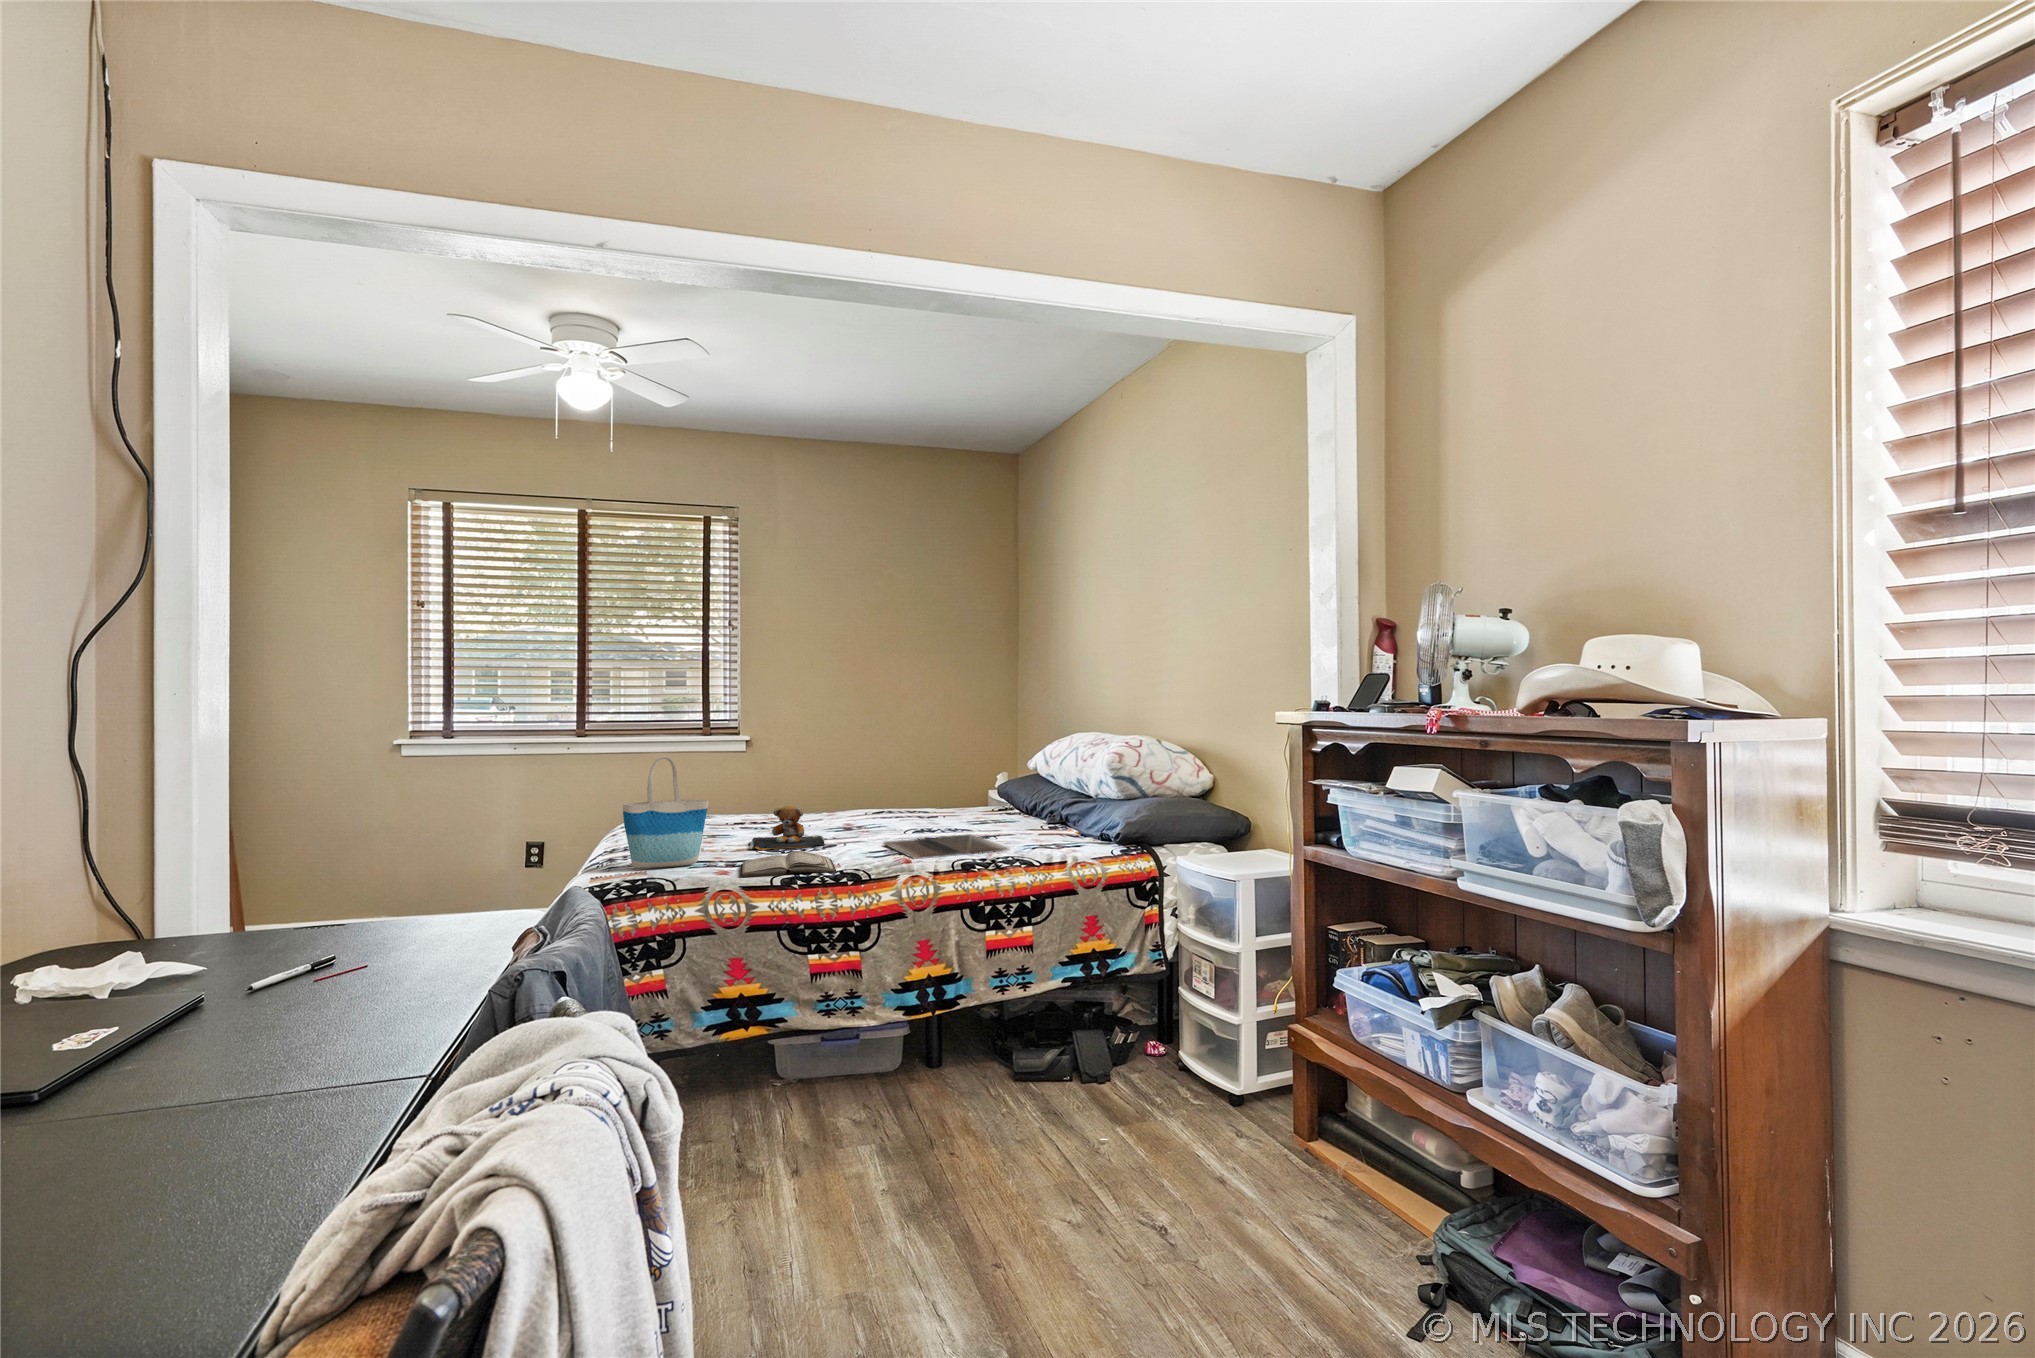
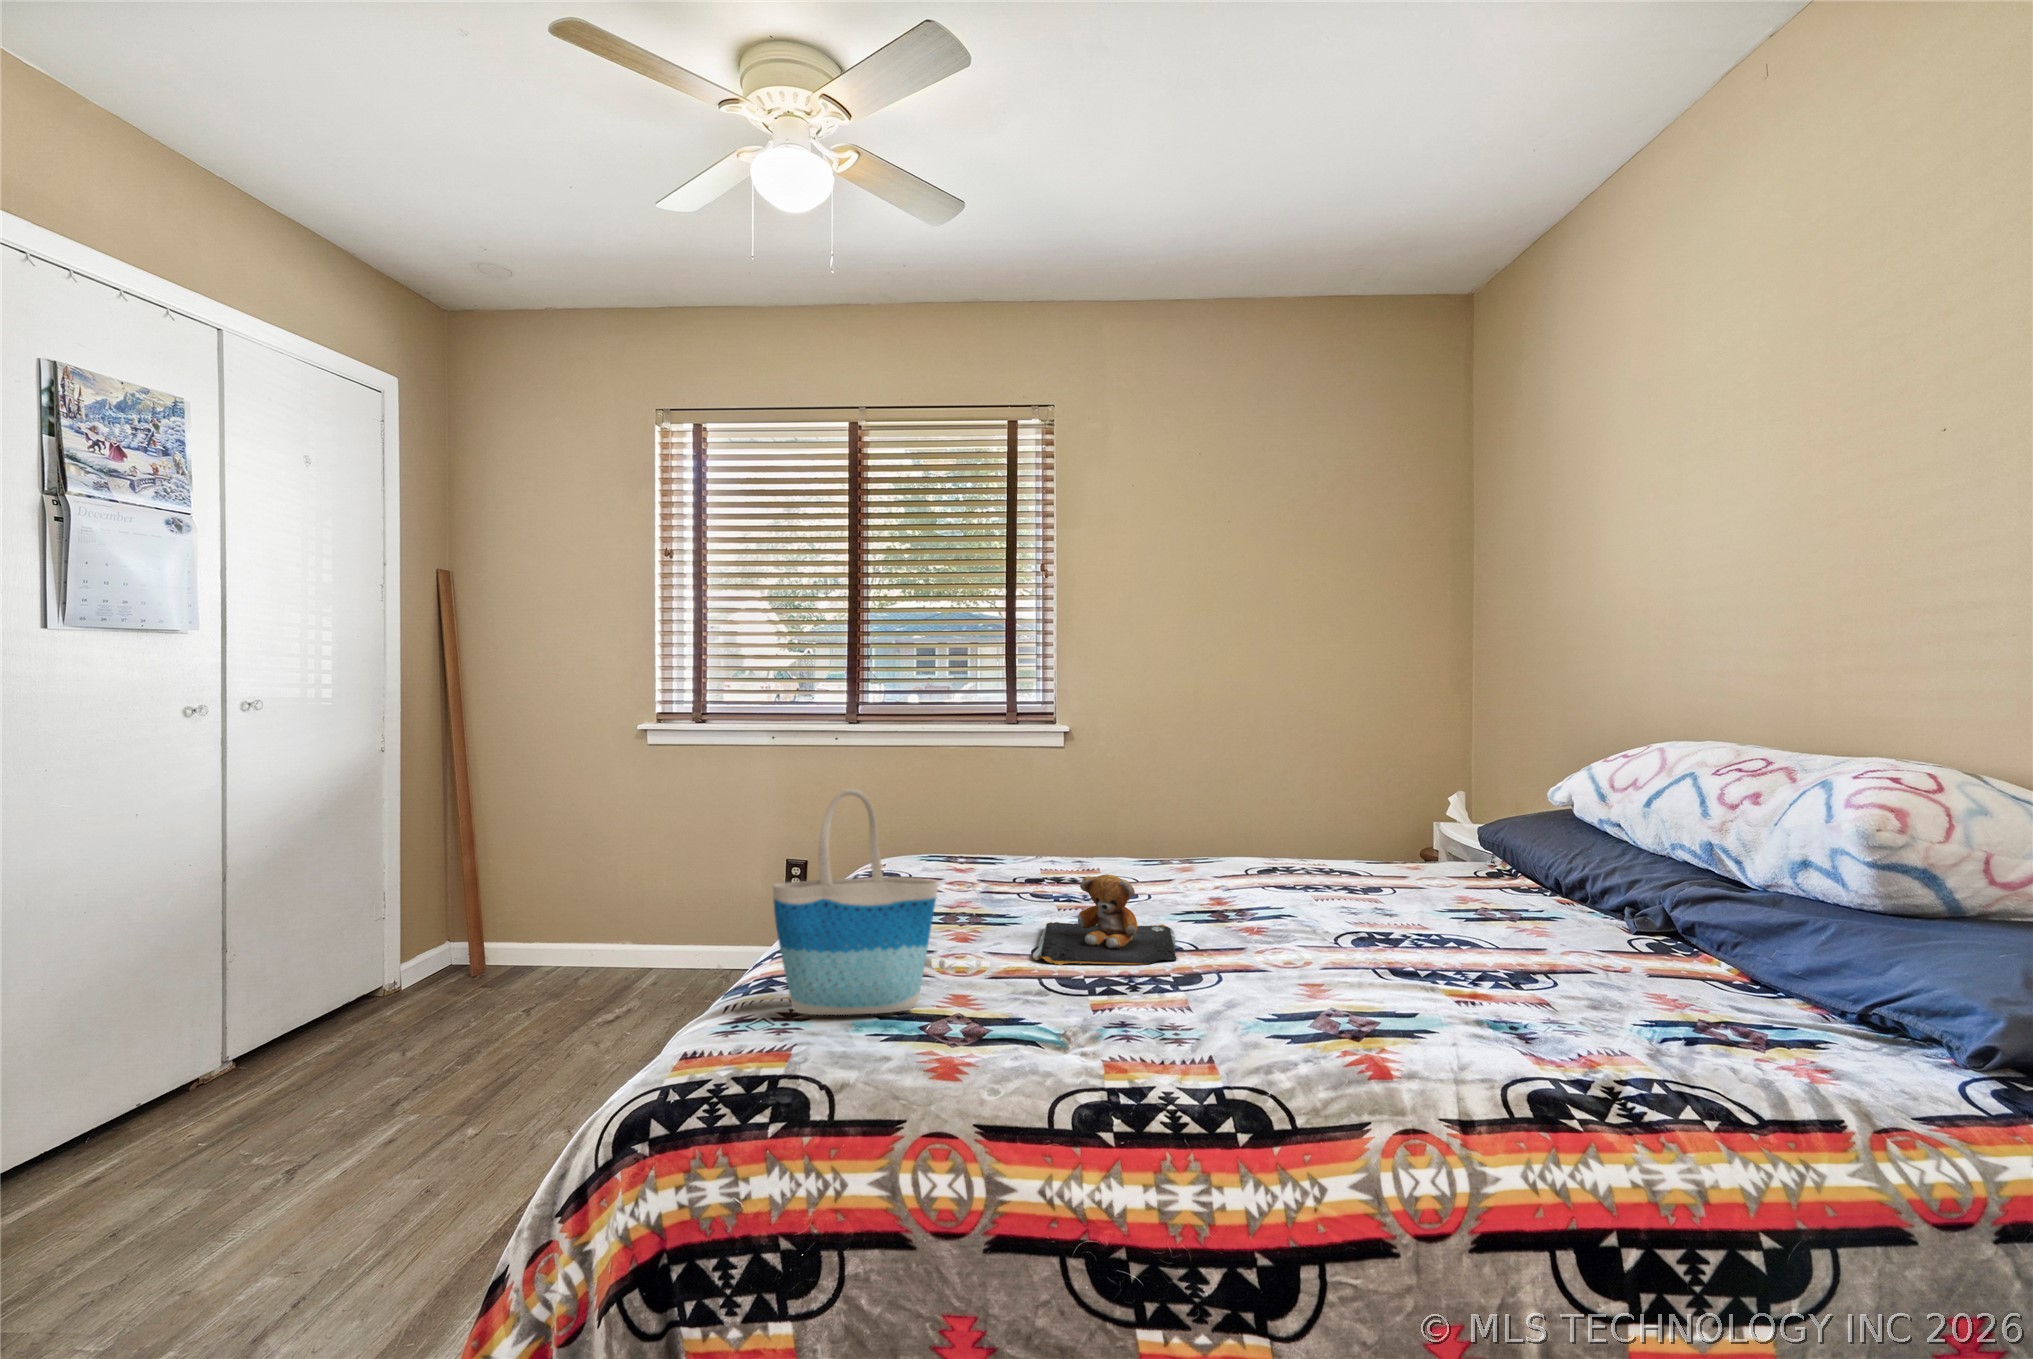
laptop: present [884,834,1010,859] -> none [1298,961,1640,1062]
diary: present [740,851,837,877] -> none [975,1010,1207,1110]

